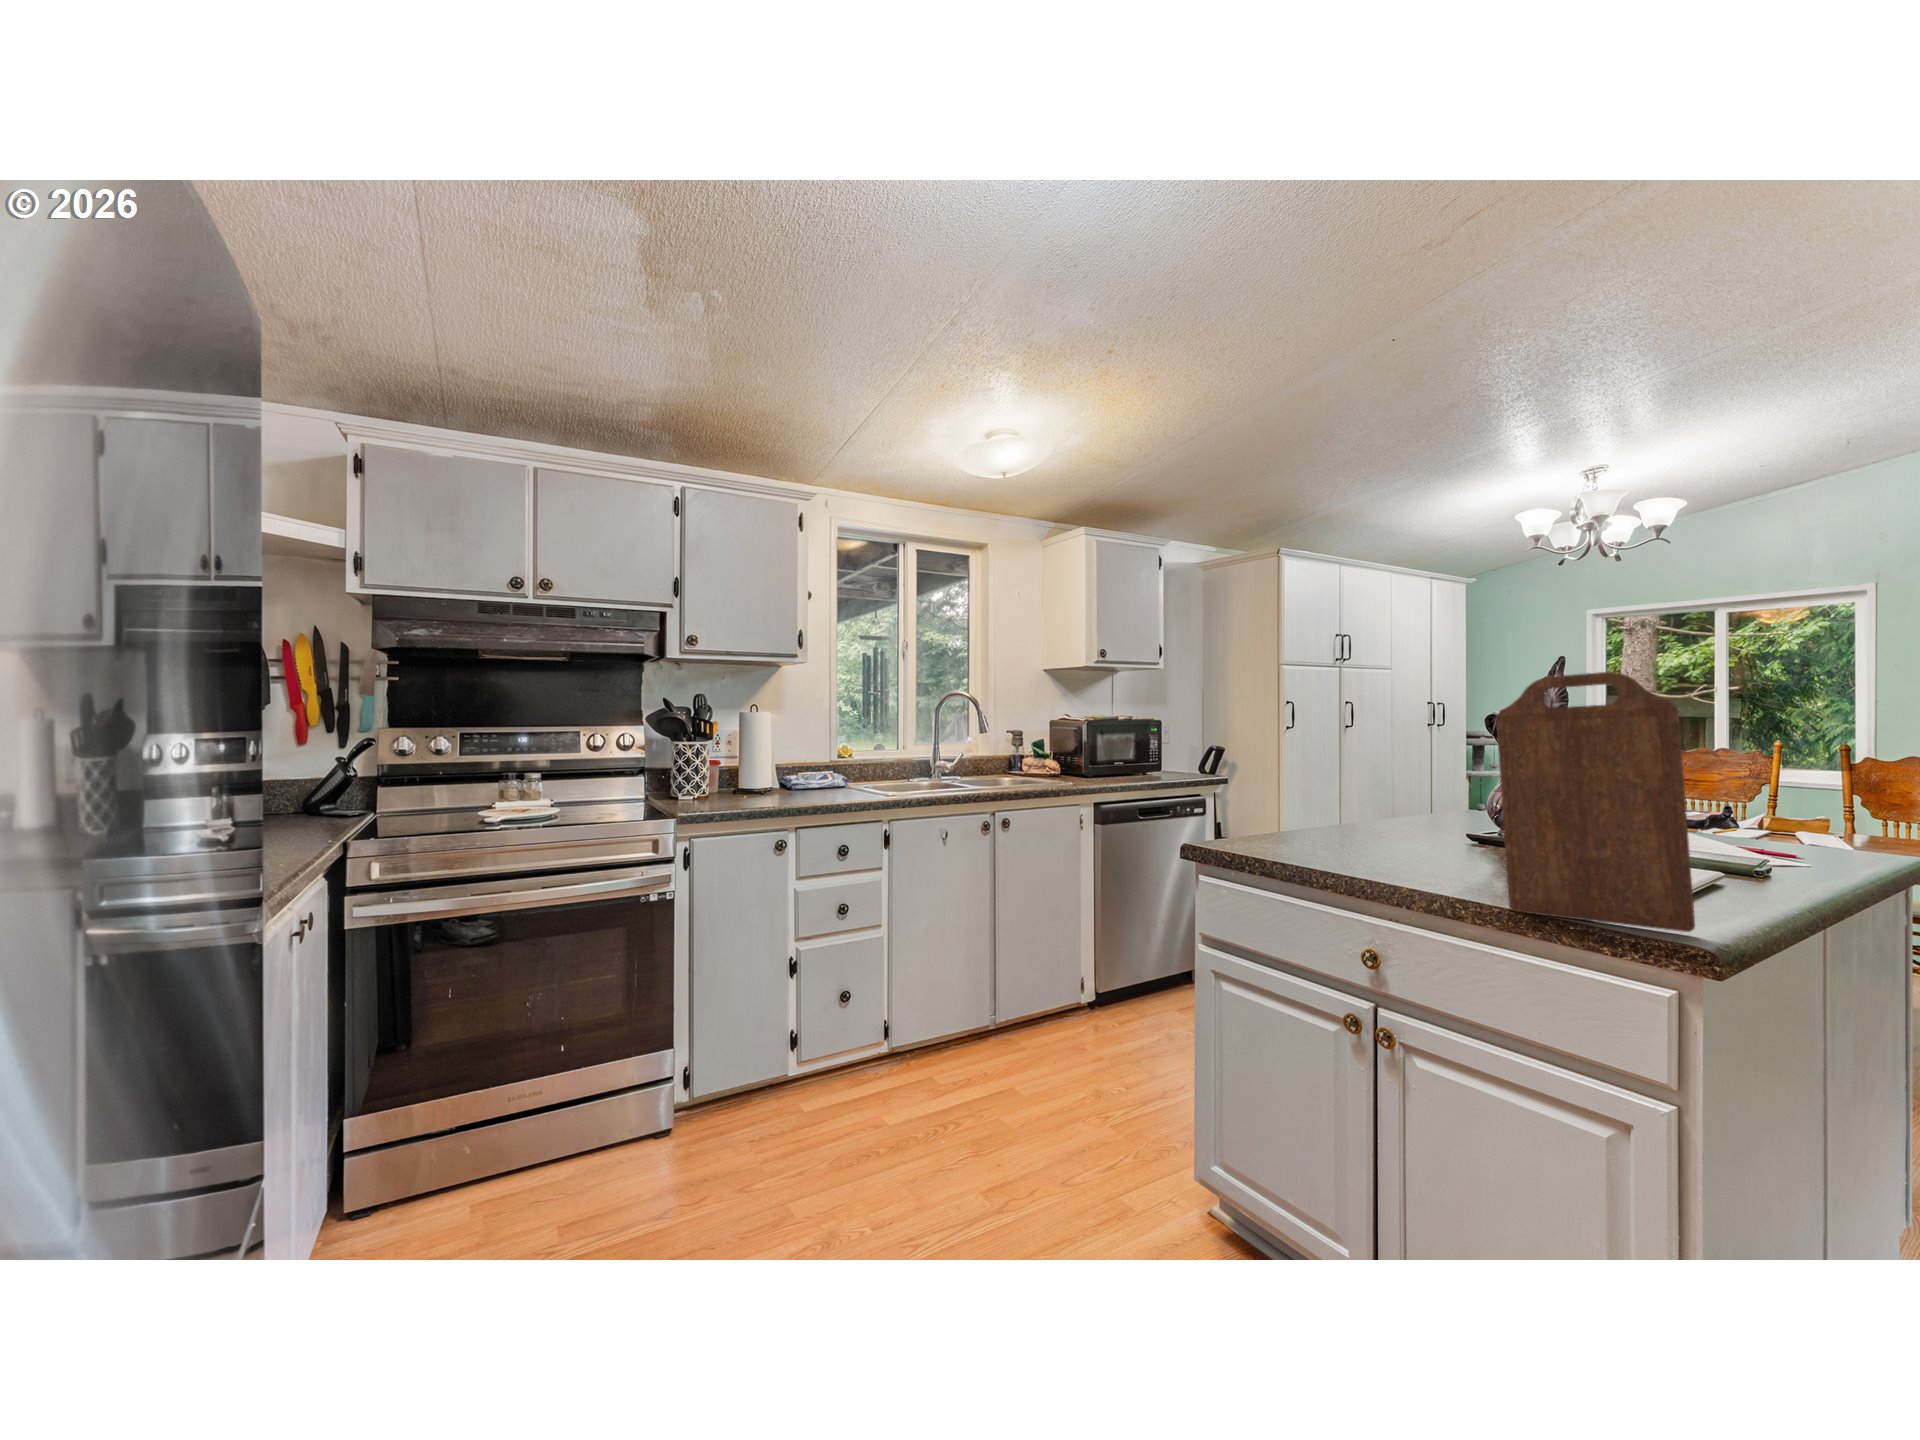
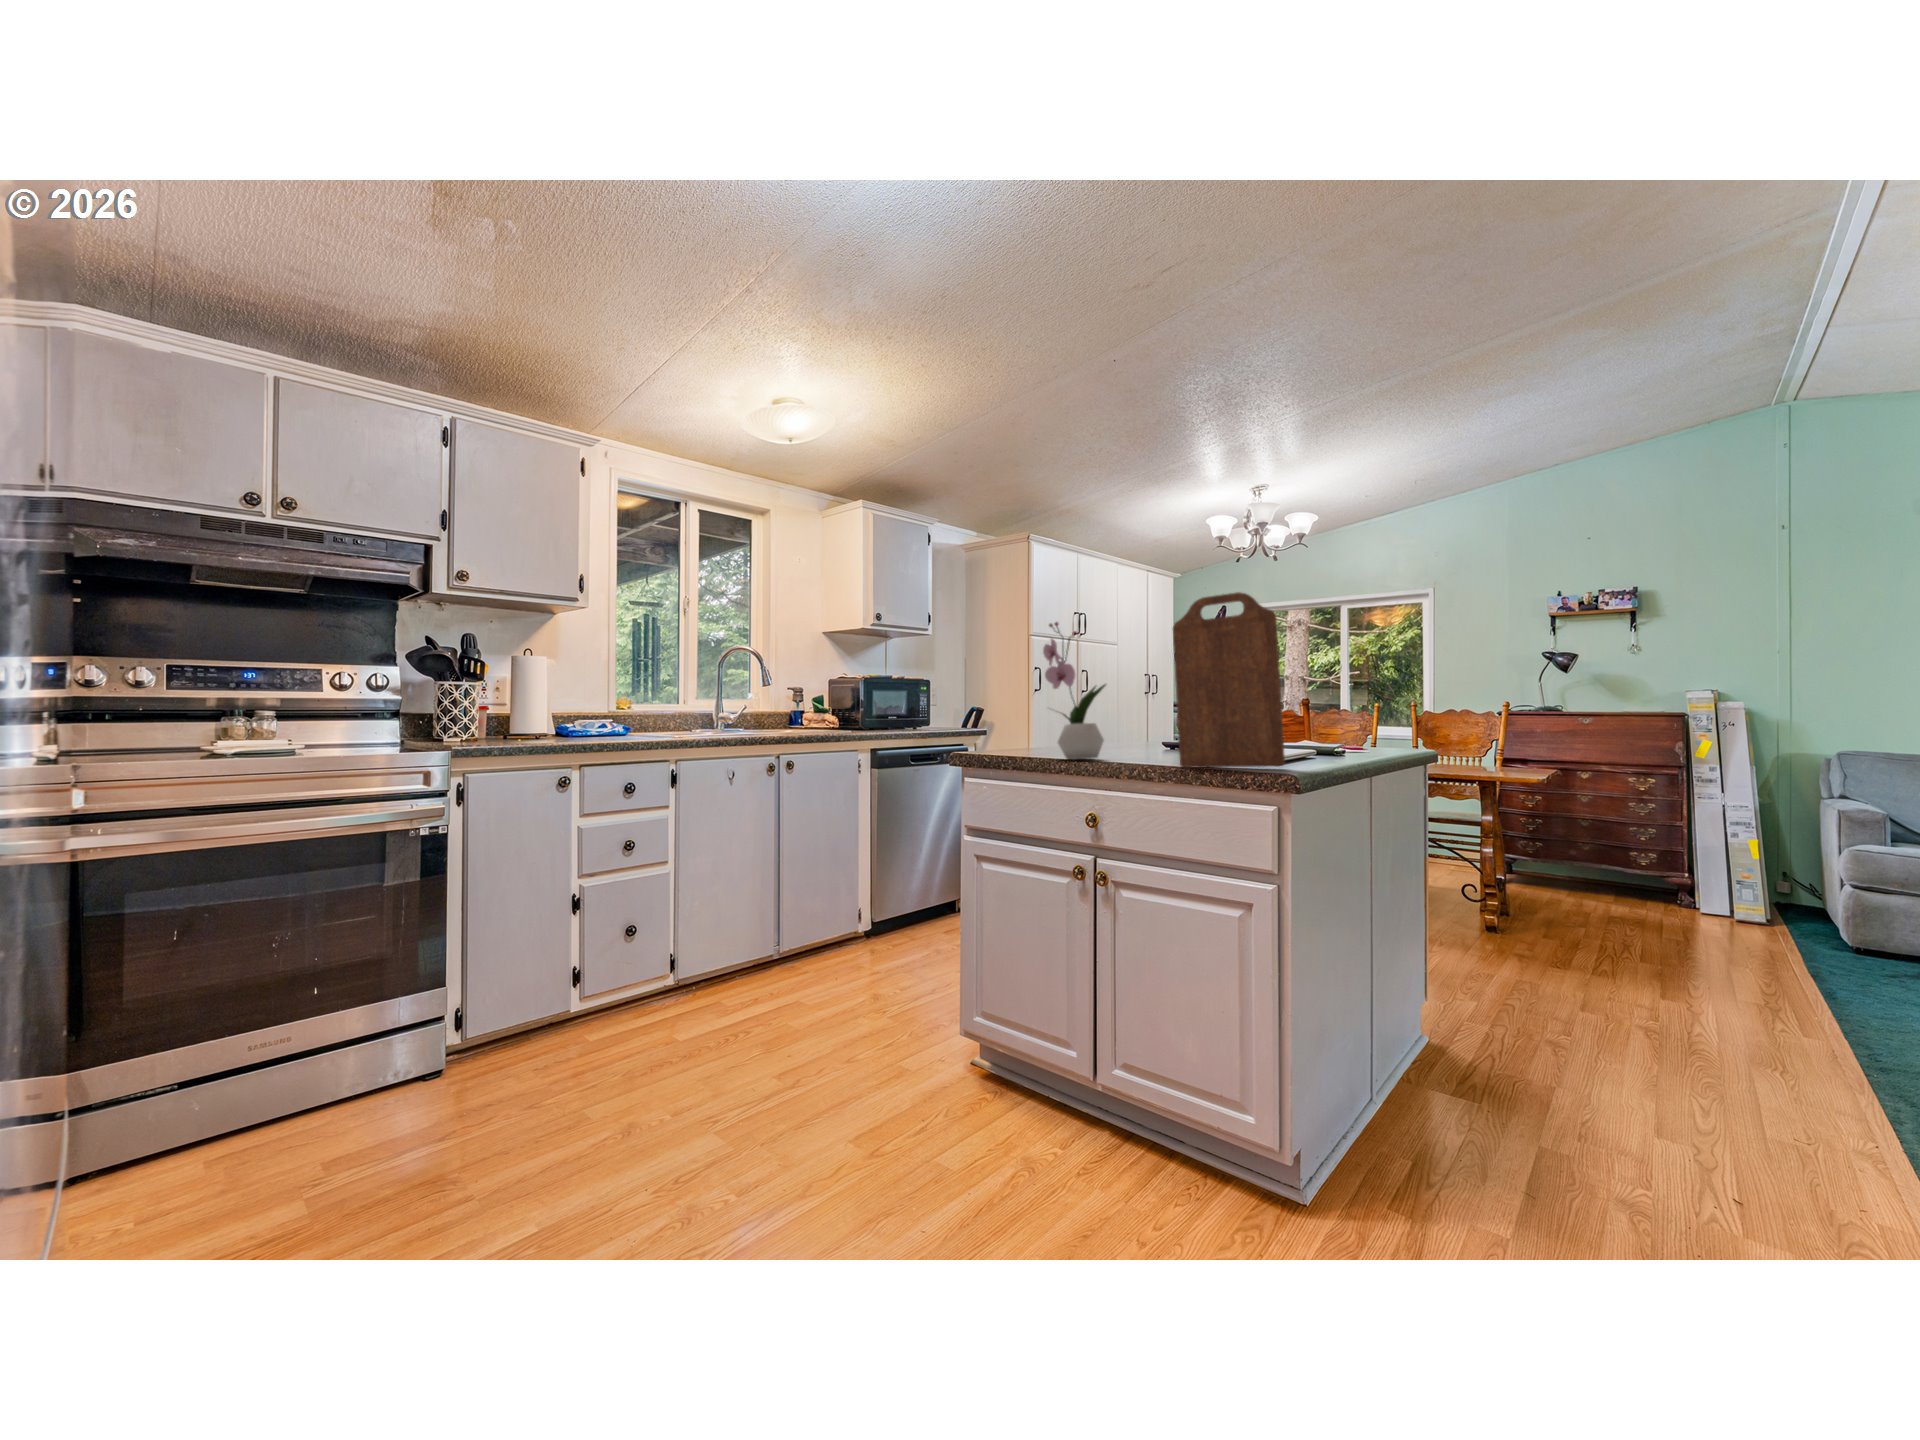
flower arrangement: none [1300,692,1391,871] -> present [1043,622,1106,759]

